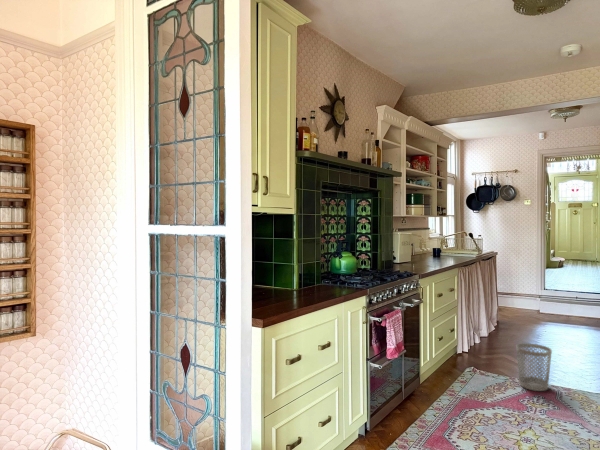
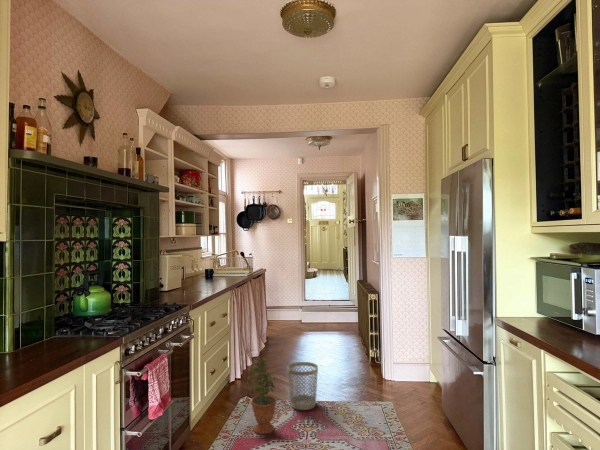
potted plant: none [471,326,502,401] -> present [247,355,276,434]

